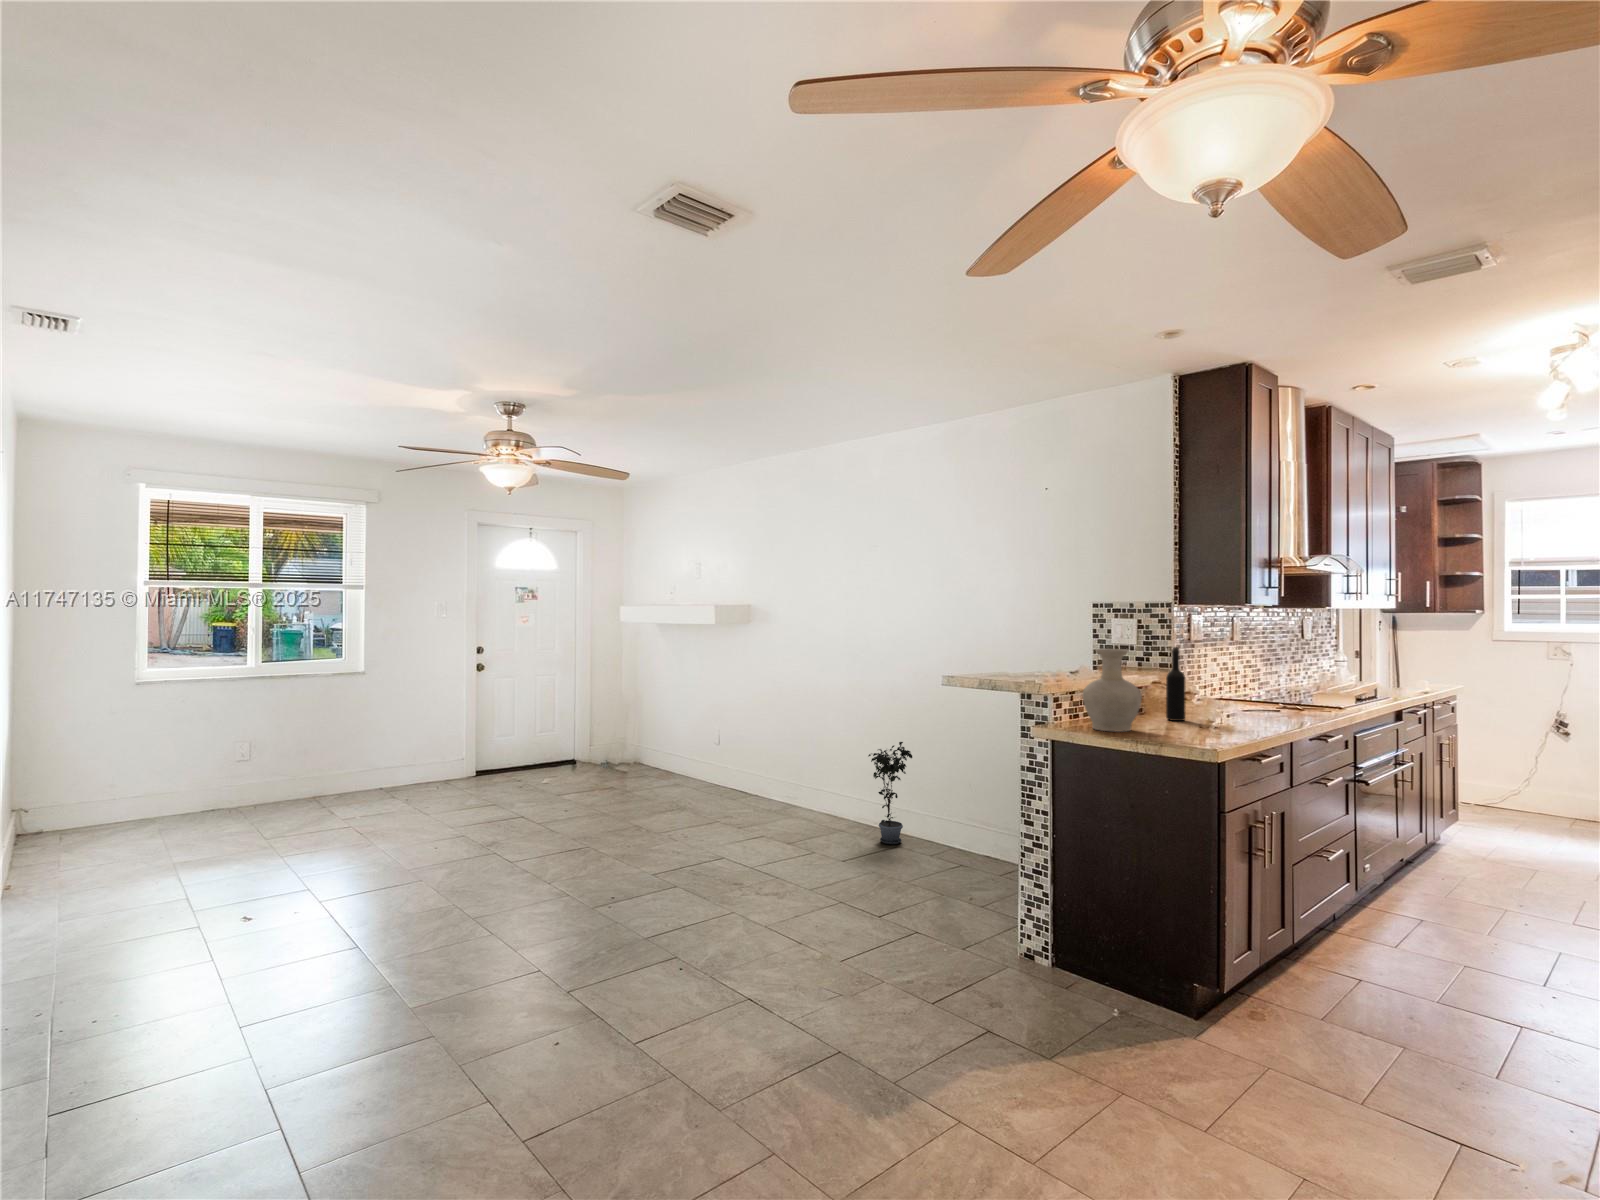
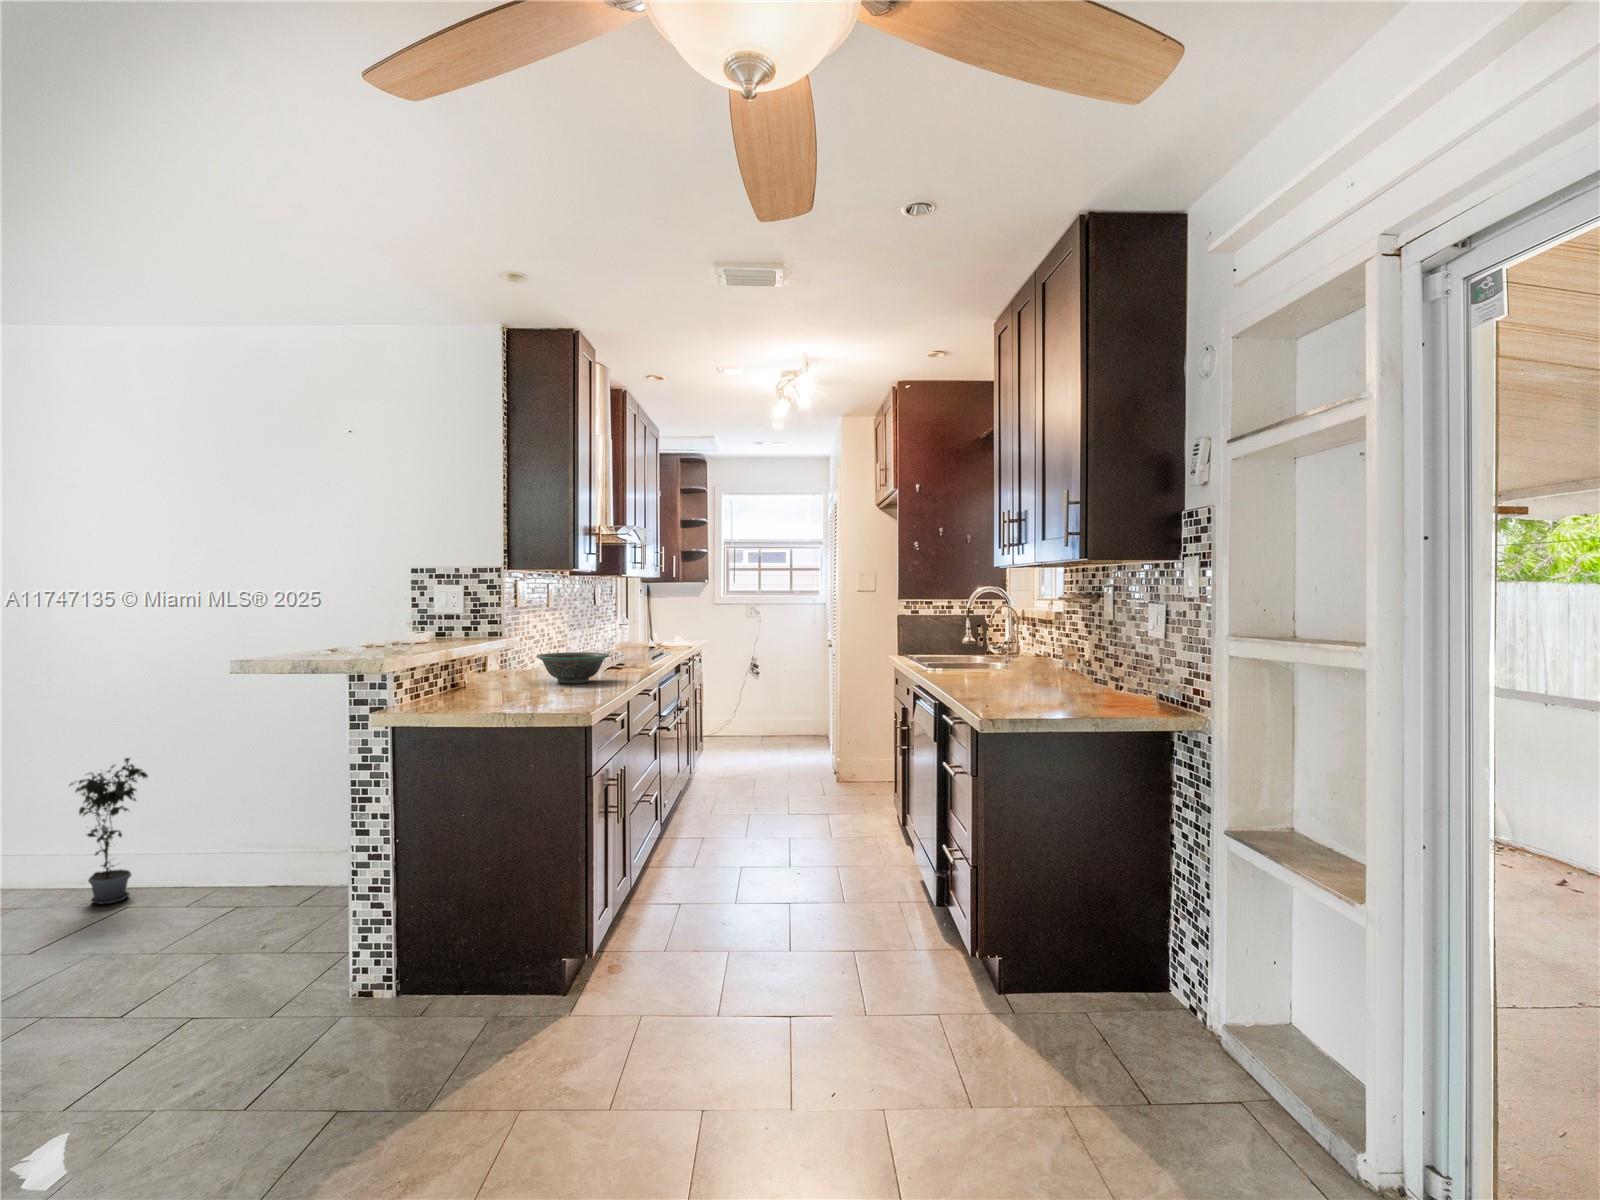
wine bottle: present [1166,647,1185,721] -> none [512,613,532,691]
vase: present [1083,649,1142,732] -> none [435,616,502,709]
decorative bowl: none [1198,687,1277,719] -> present [537,652,609,684]

